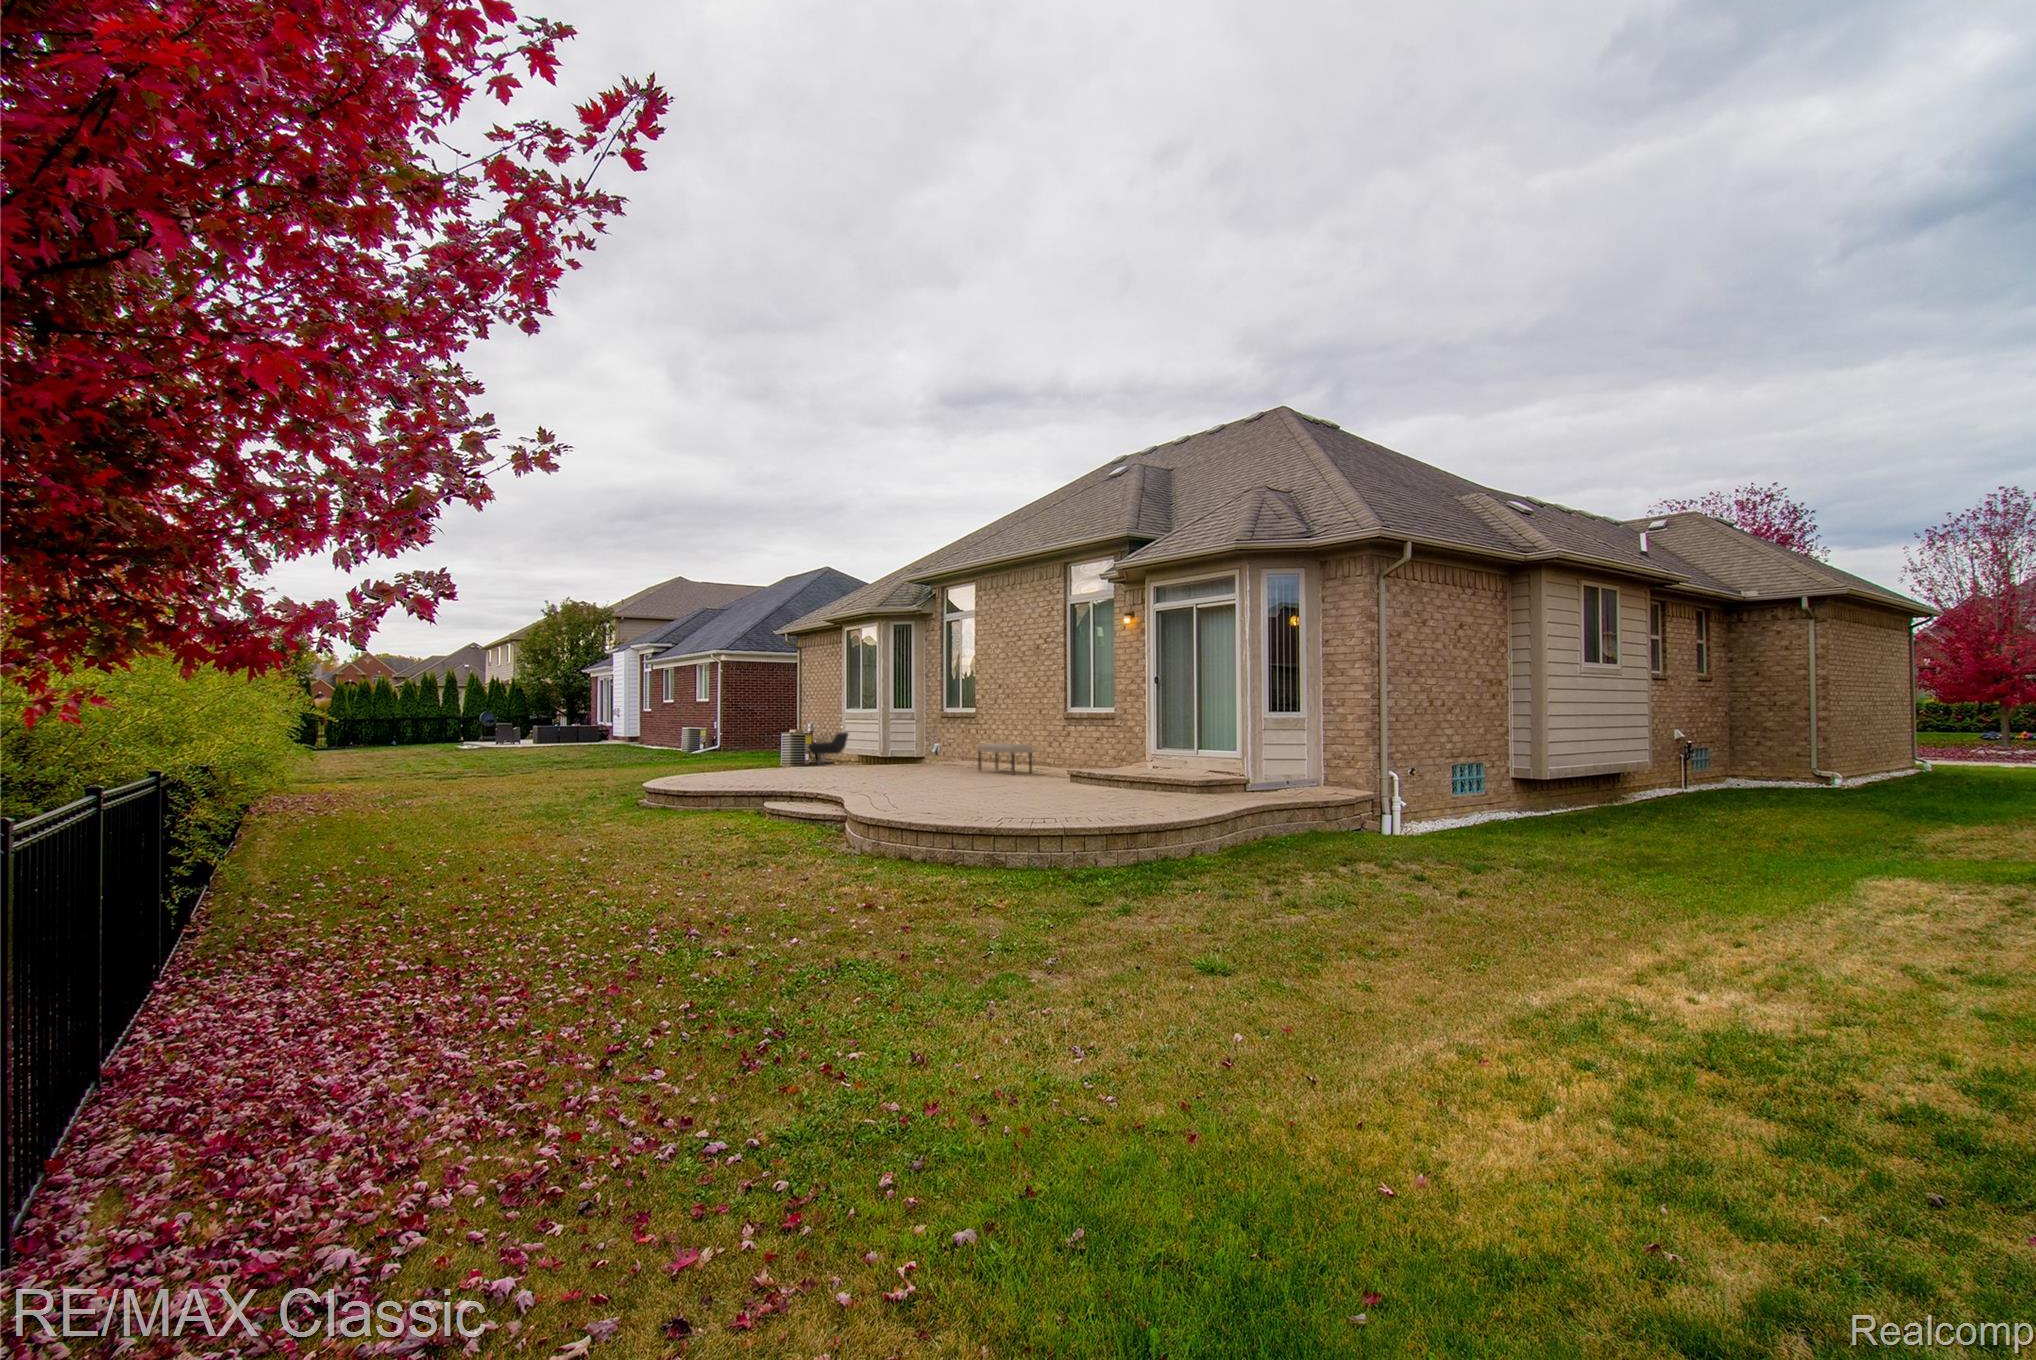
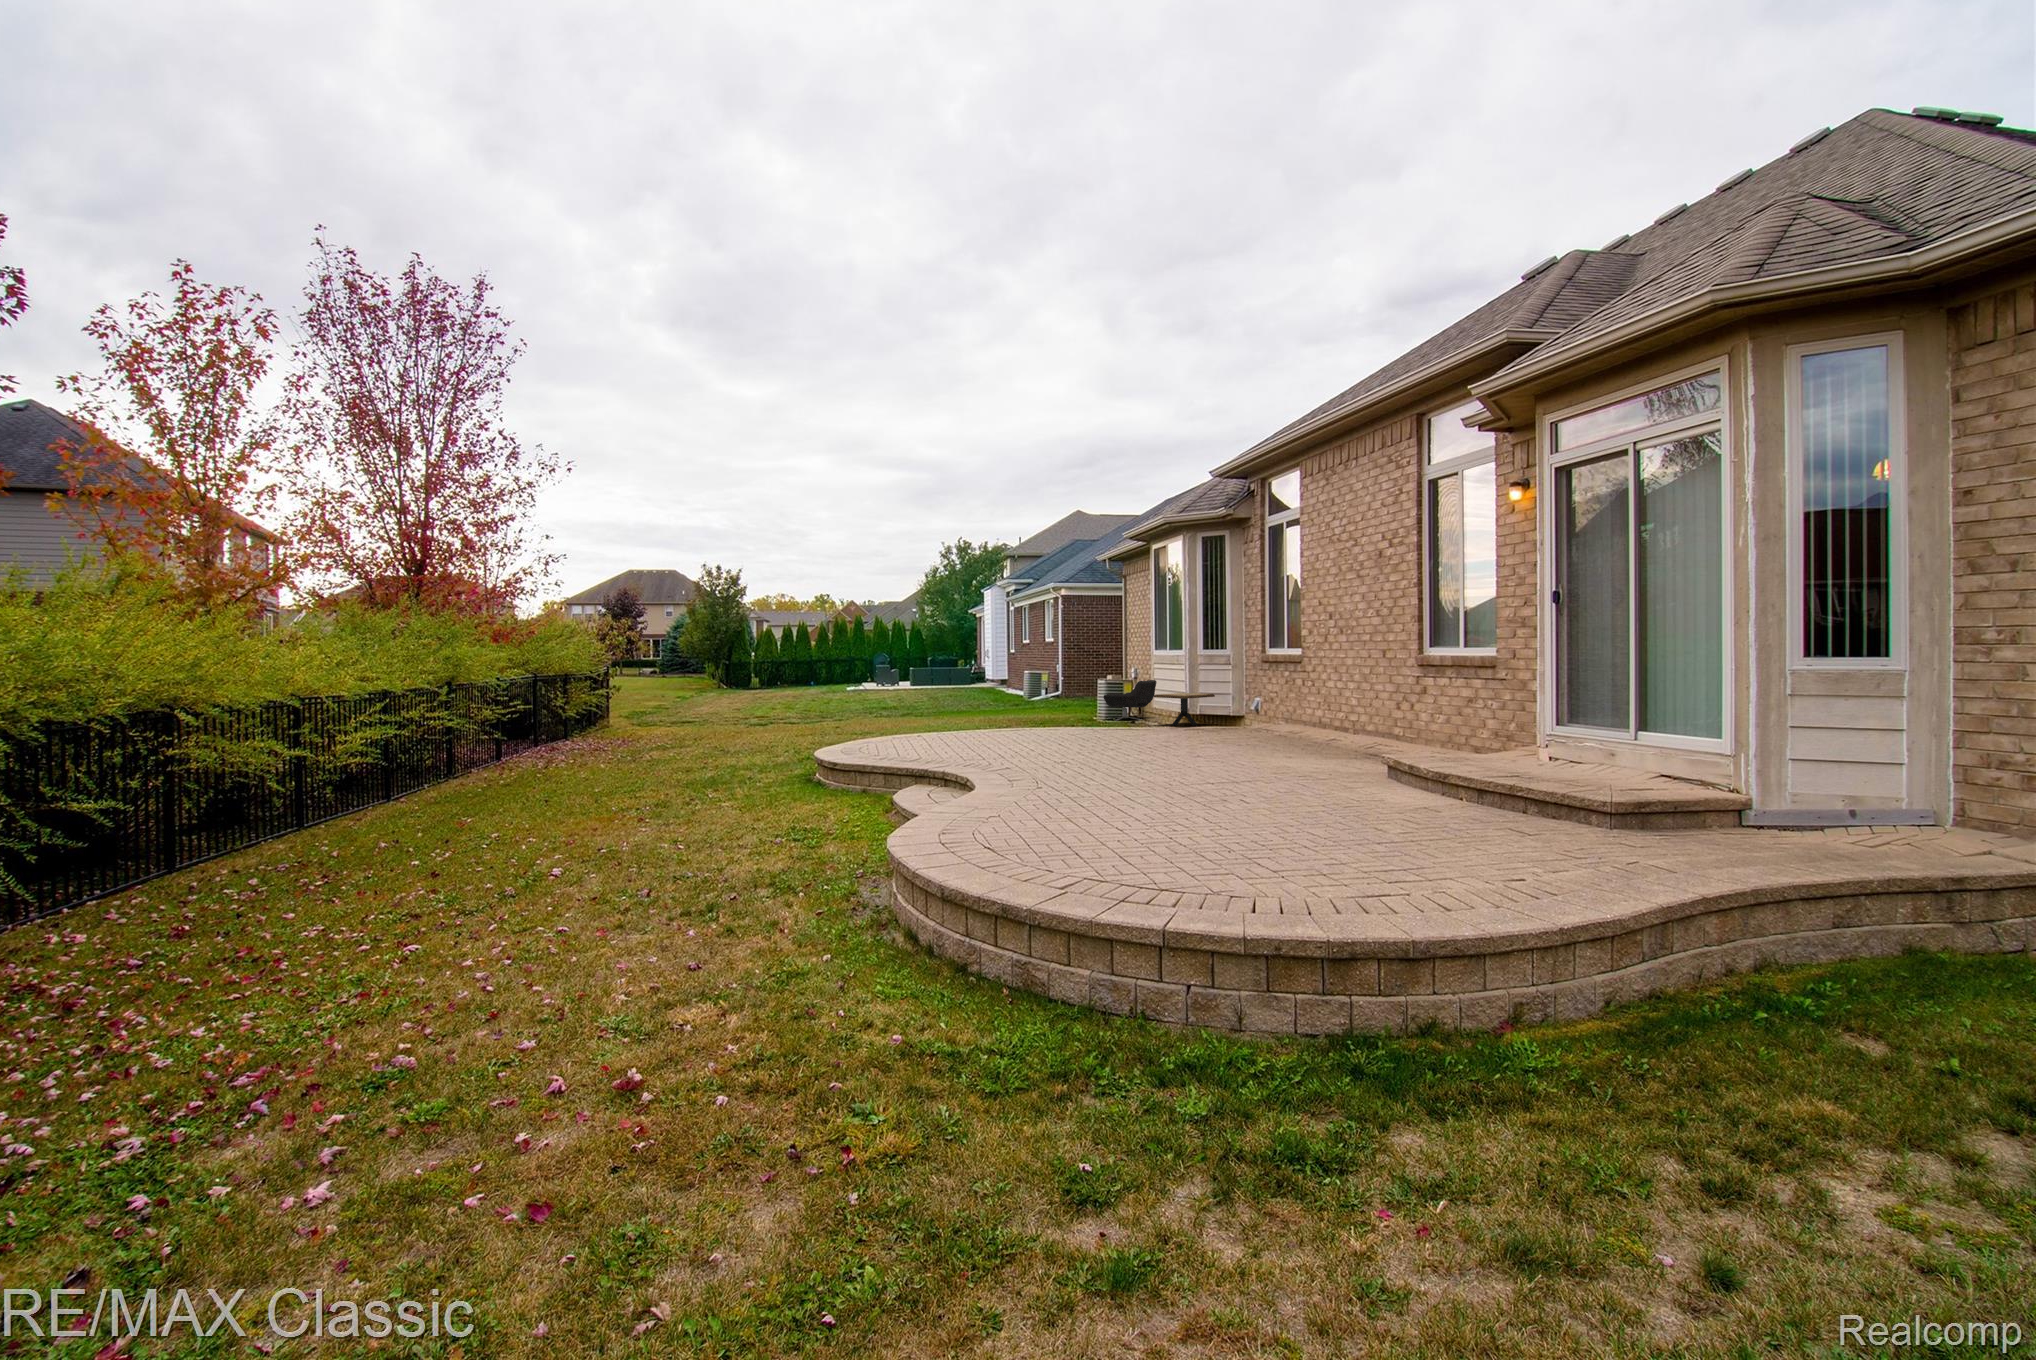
side table: none [858,741,903,766] -> present [1154,693,1215,726]
bench: present [977,743,1033,775] -> none [1291,702,1371,751]

